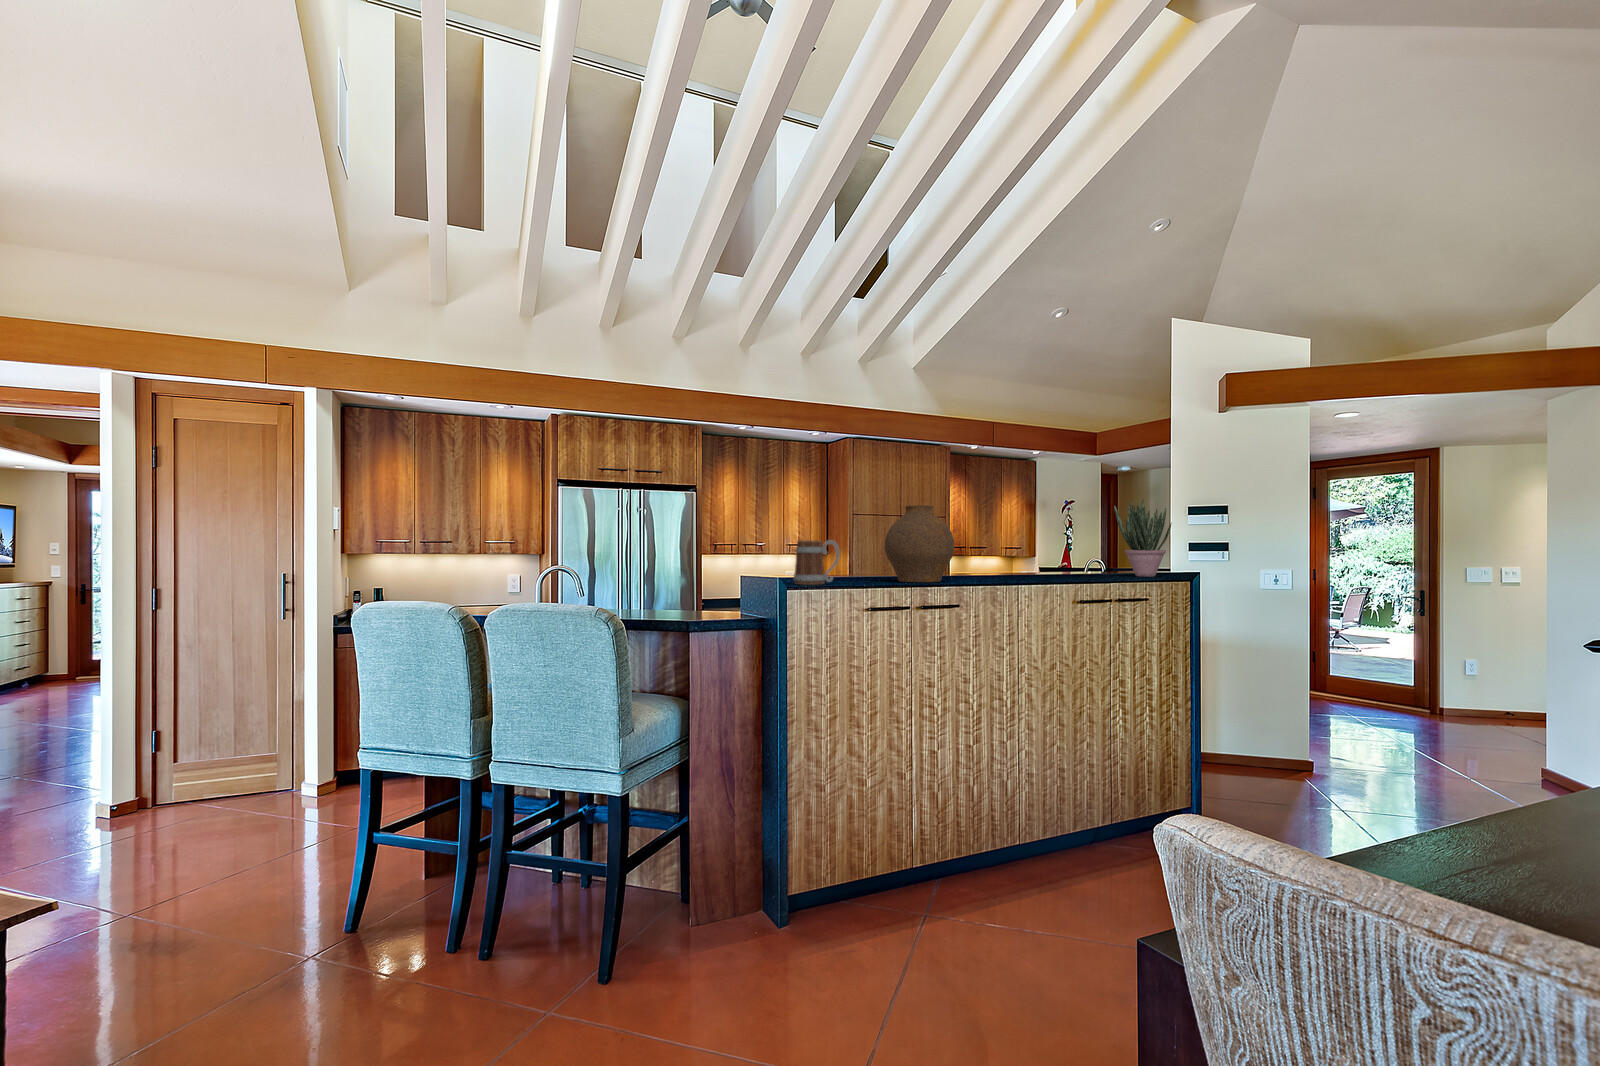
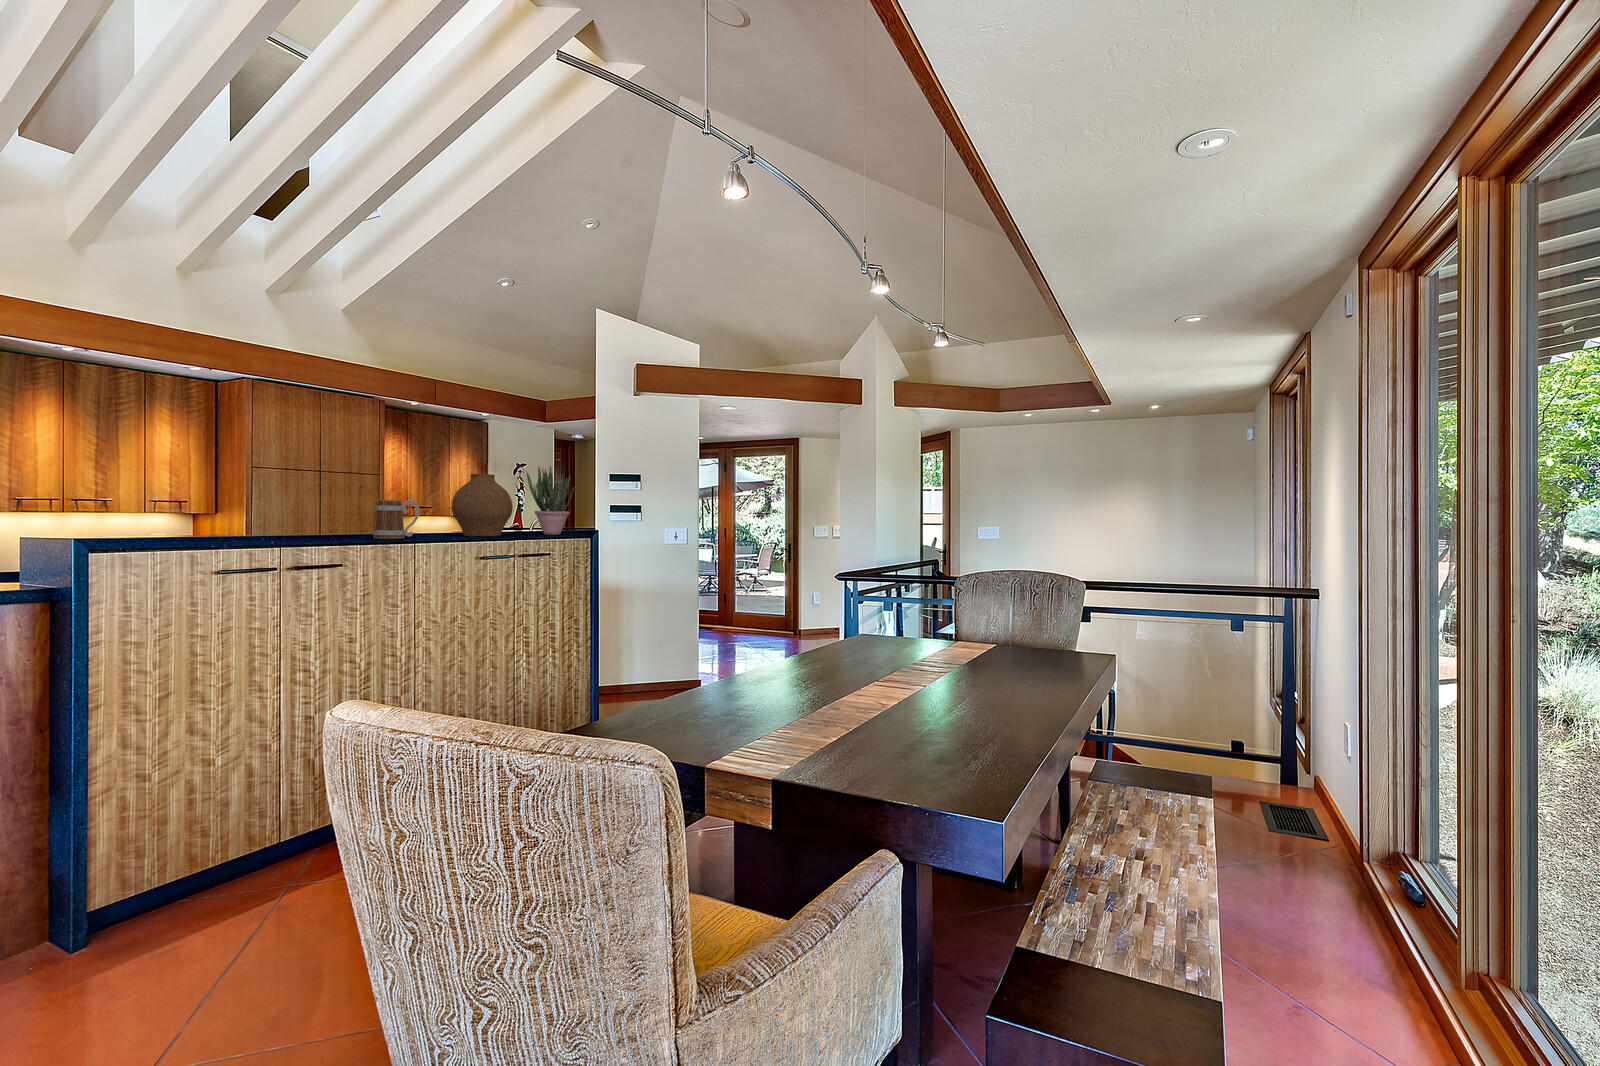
vase: present [885,505,954,582] -> present [452,474,513,536]
mug: present [794,540,840,585] -> present [372,500,419,539]

